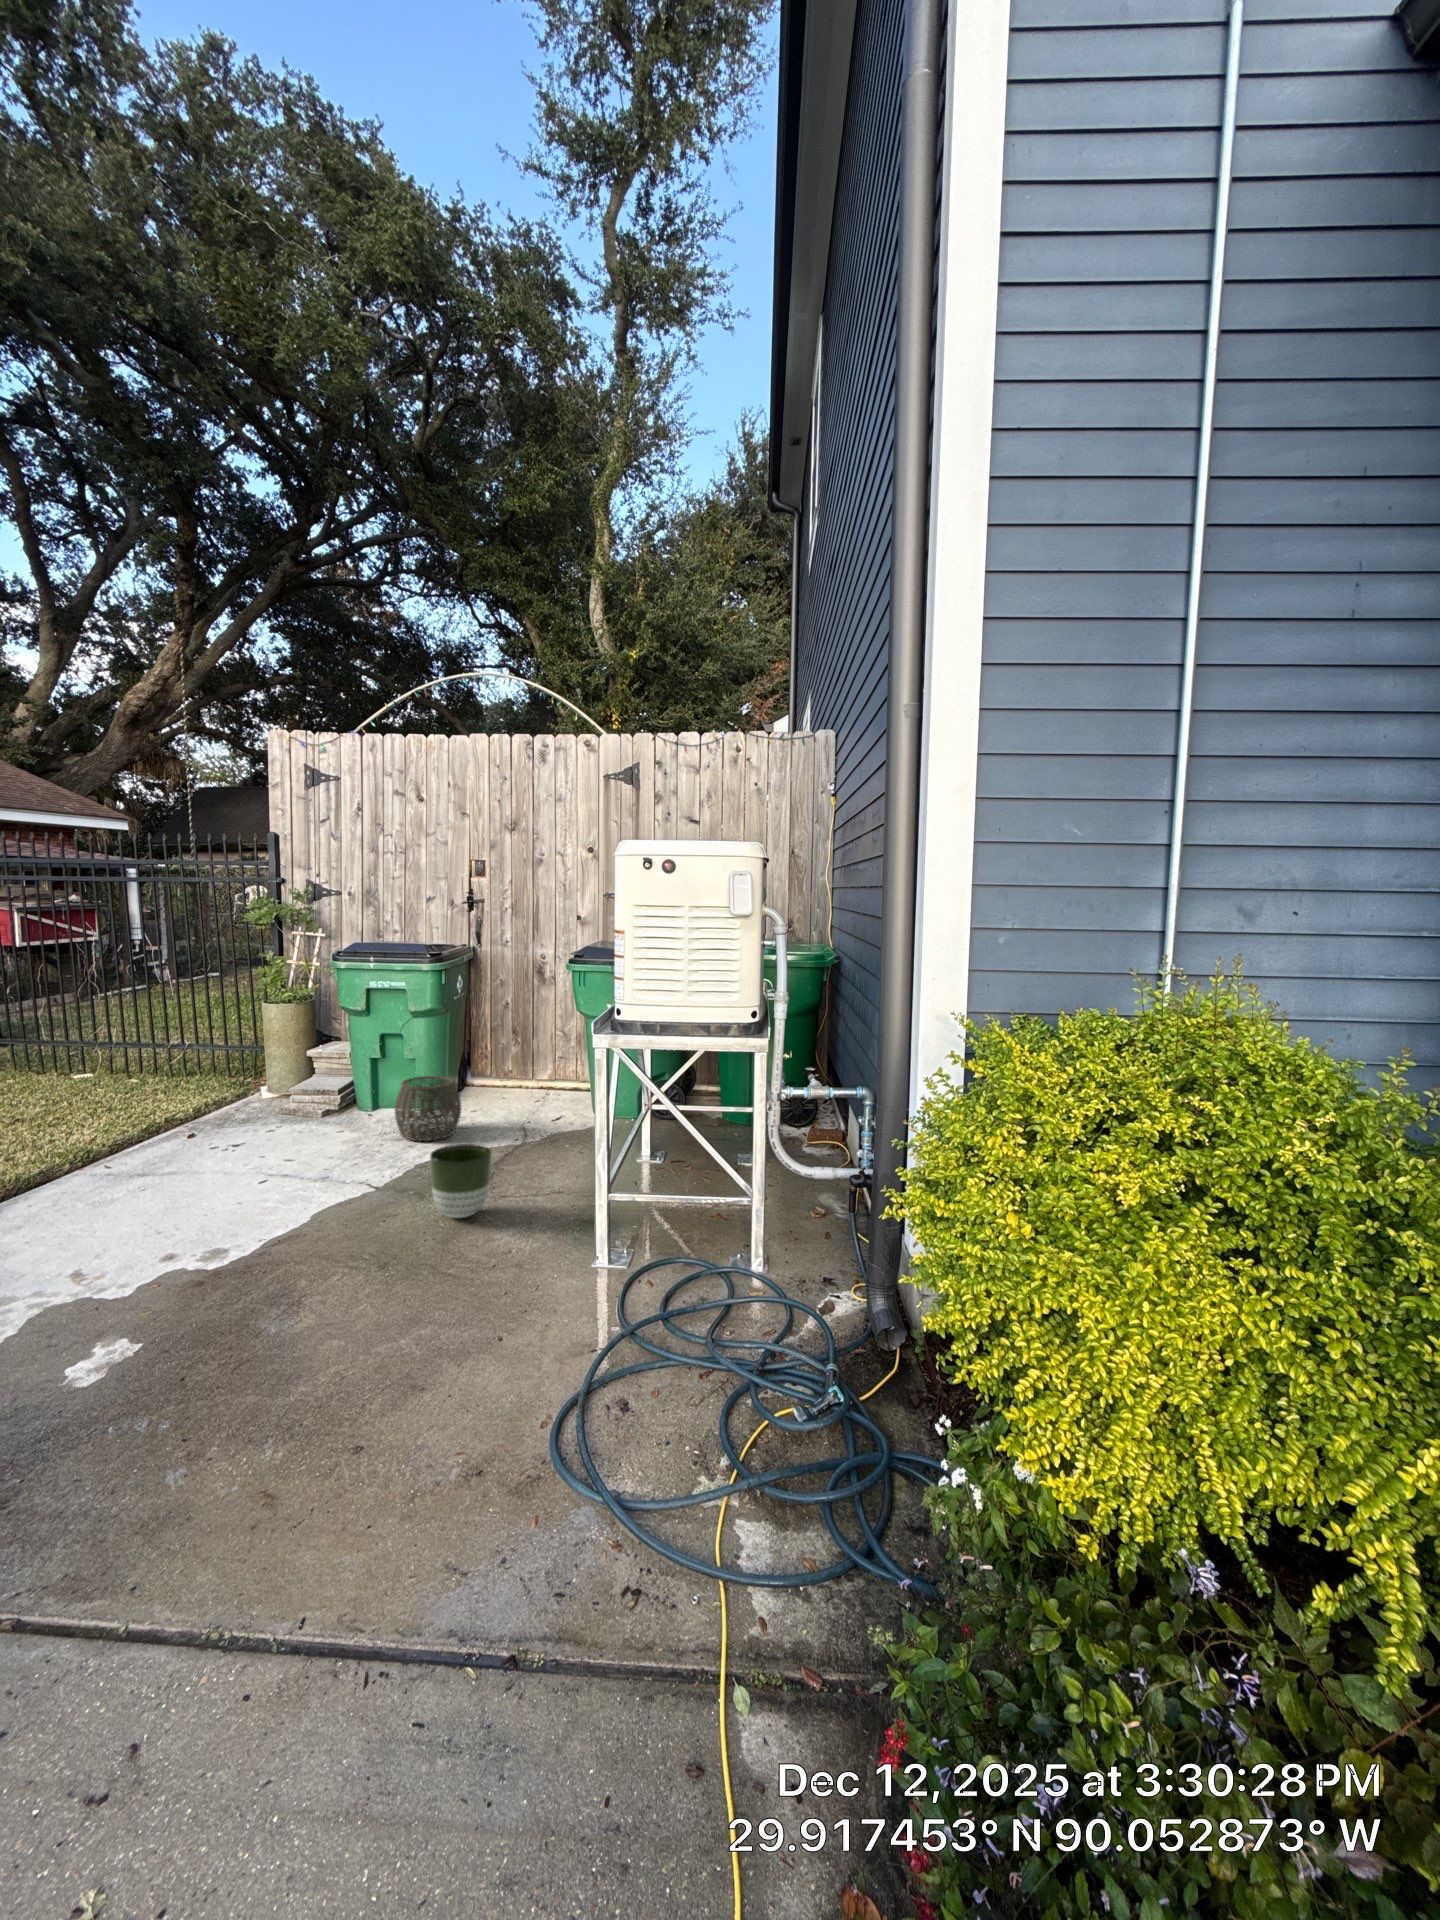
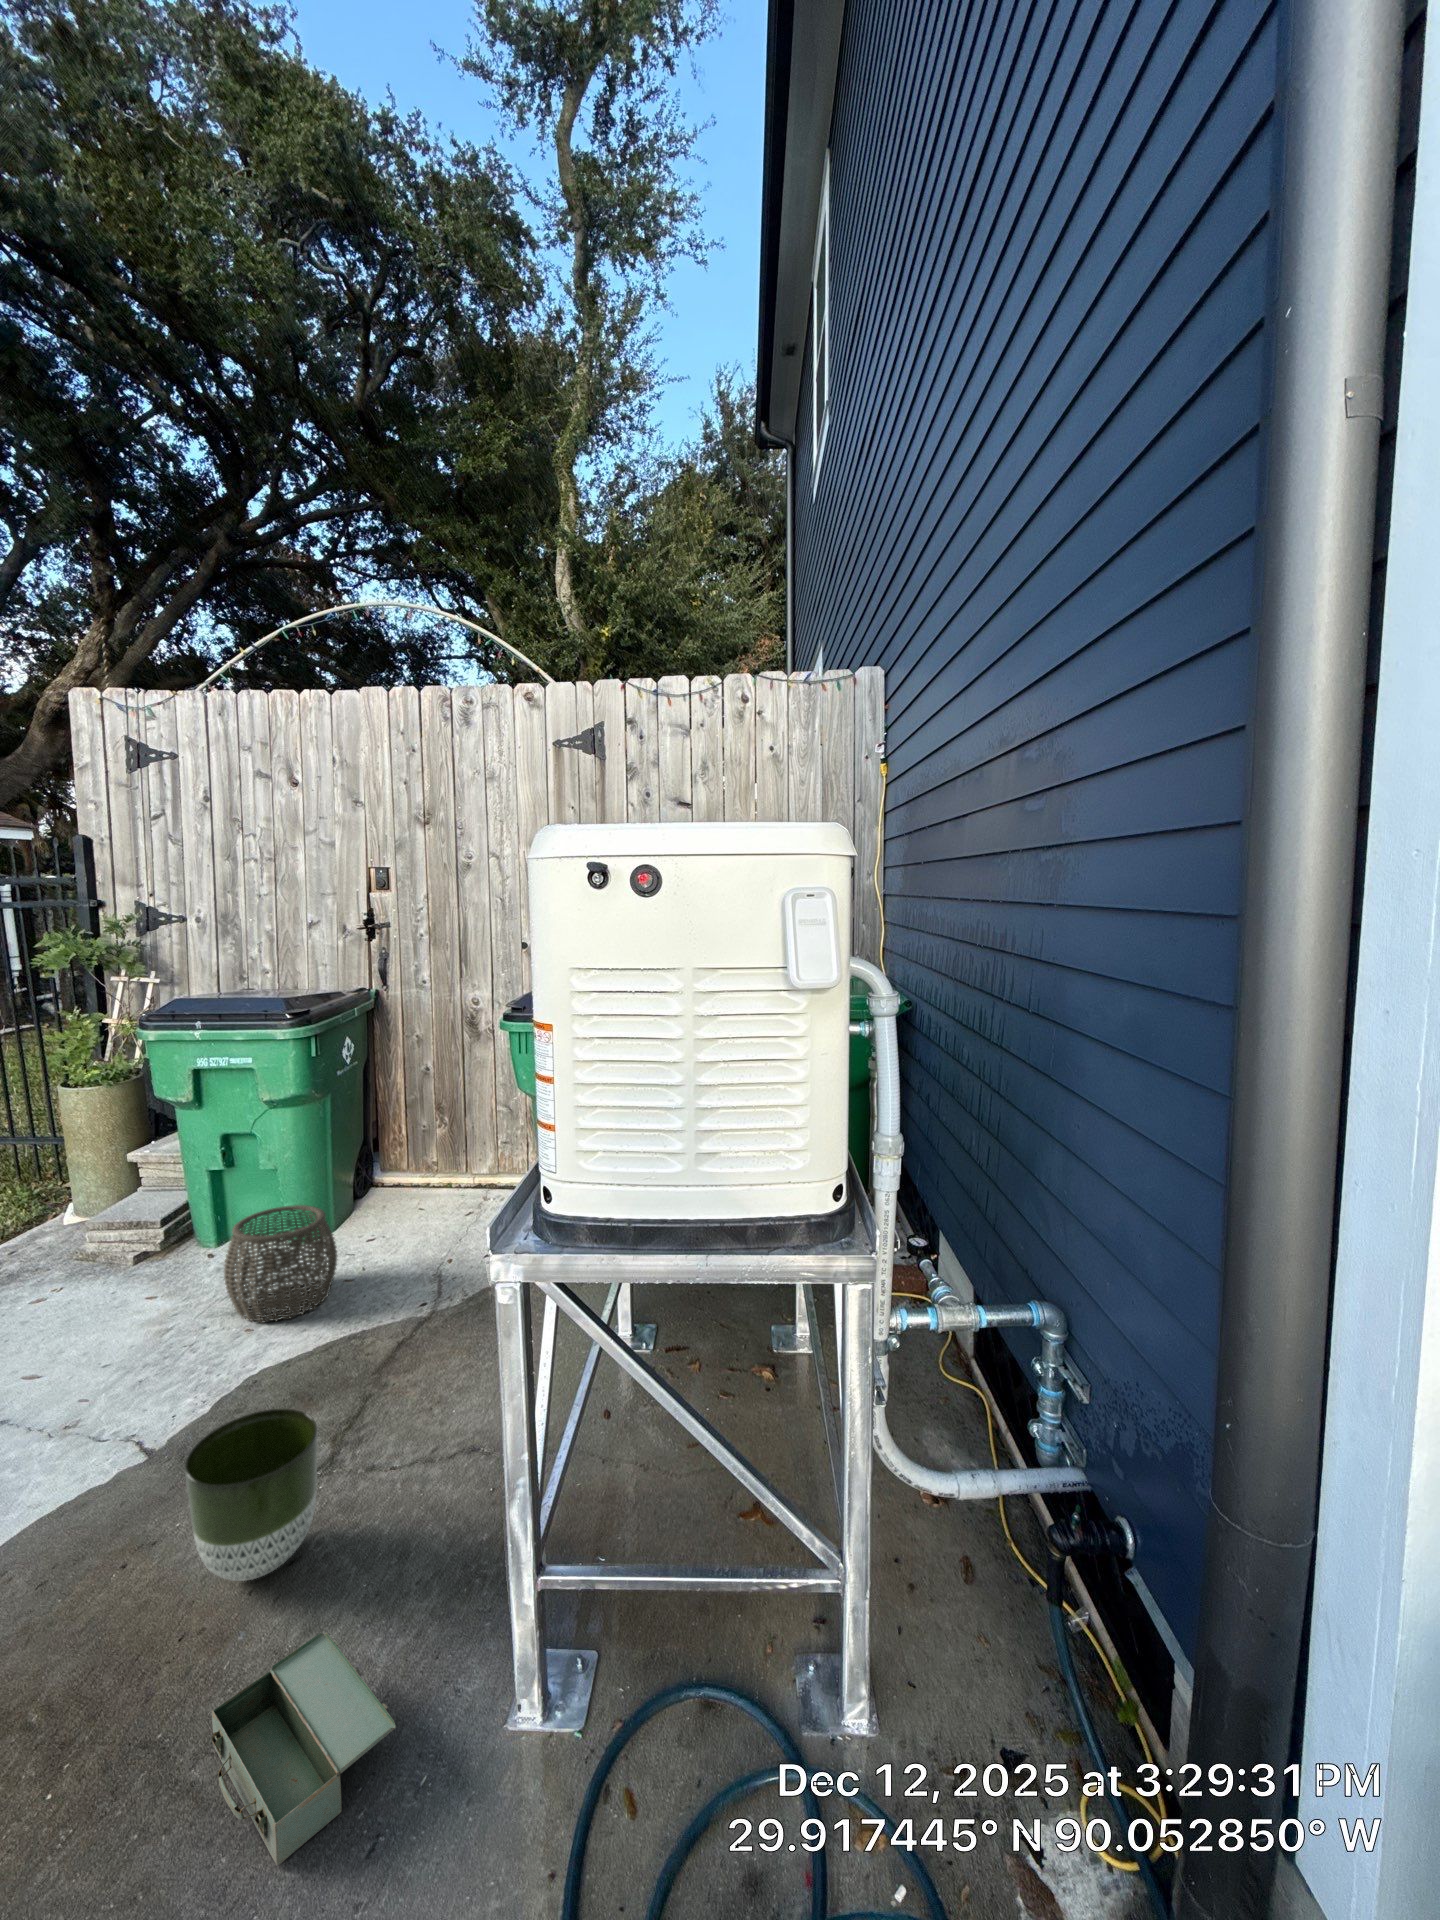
toolbox: none [465,1223,549,1278] -> present [212,1633,396,1866]

